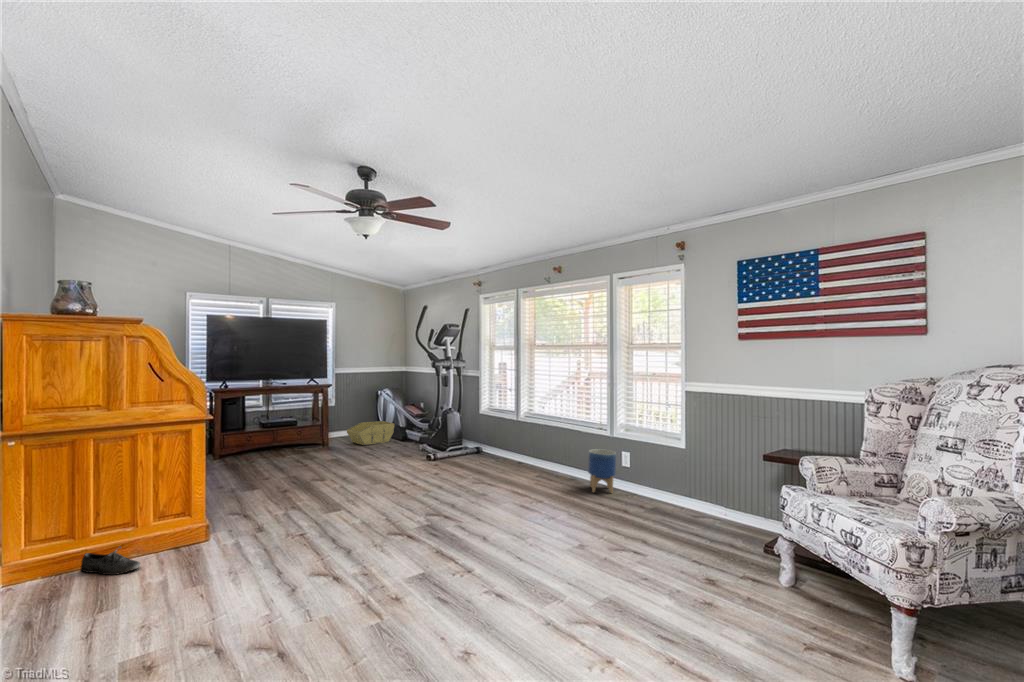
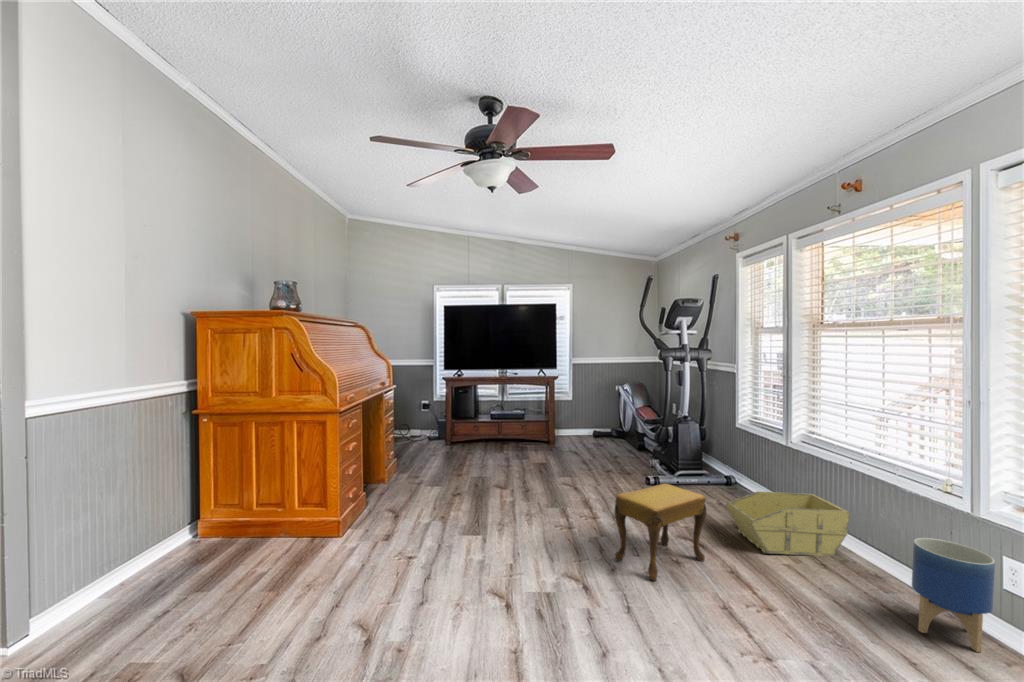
storage bin: present [347,421,395,445] -> present [726,491,850,556]
footstool: none [446,448,494,504] -> present [614,484,706,581]
shoe: present [81,546,140,575] -> none [240,523,272,553]

